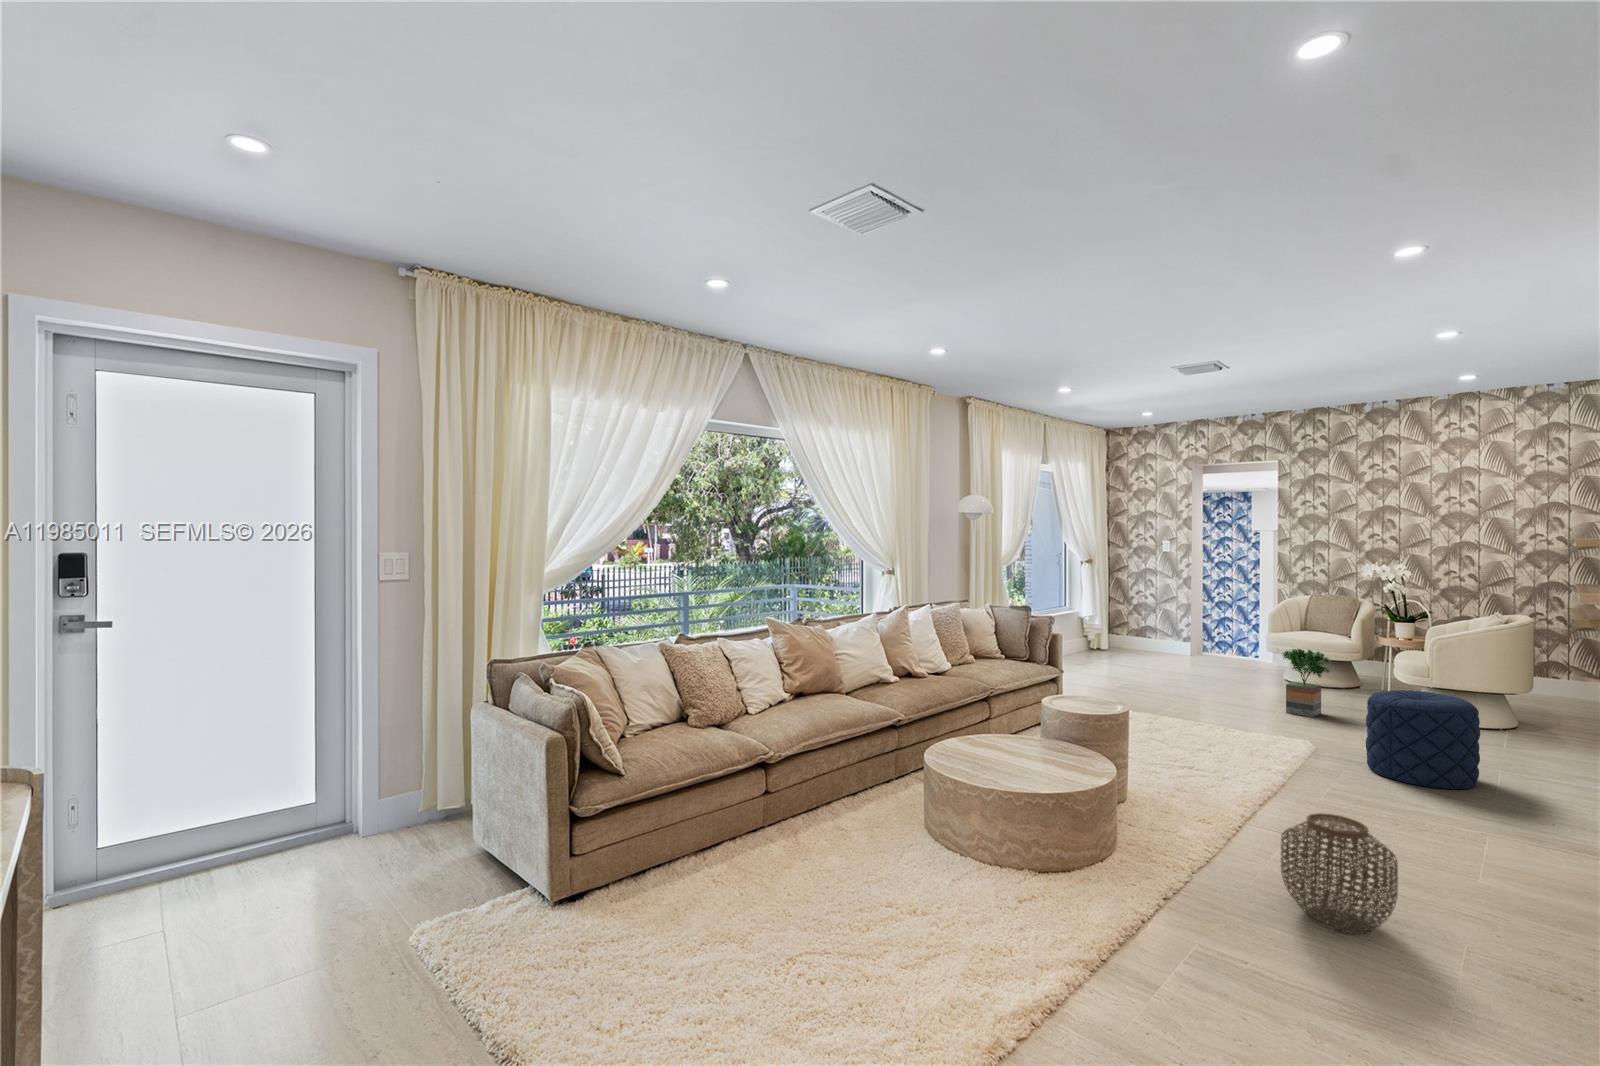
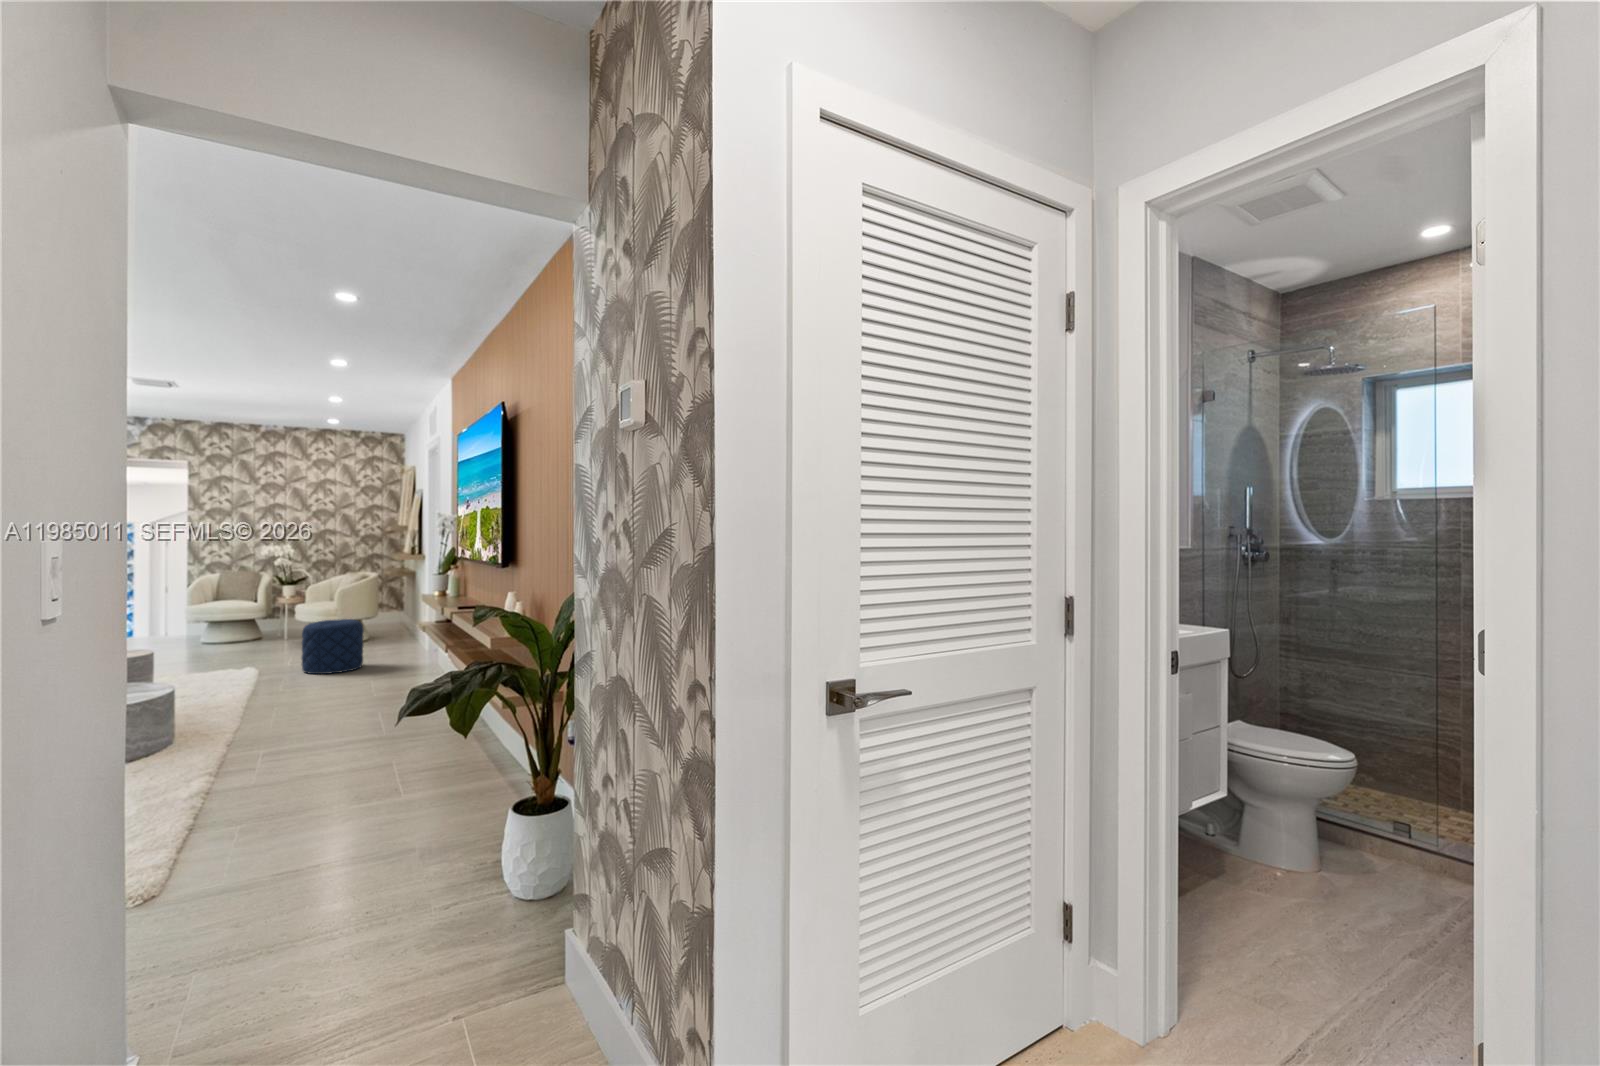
potted tree: present [1283,649,1331,717] -> none [219,609,260,659]
woven basket: present [1281,813,1398,934] -> none [306,671,364,727]

